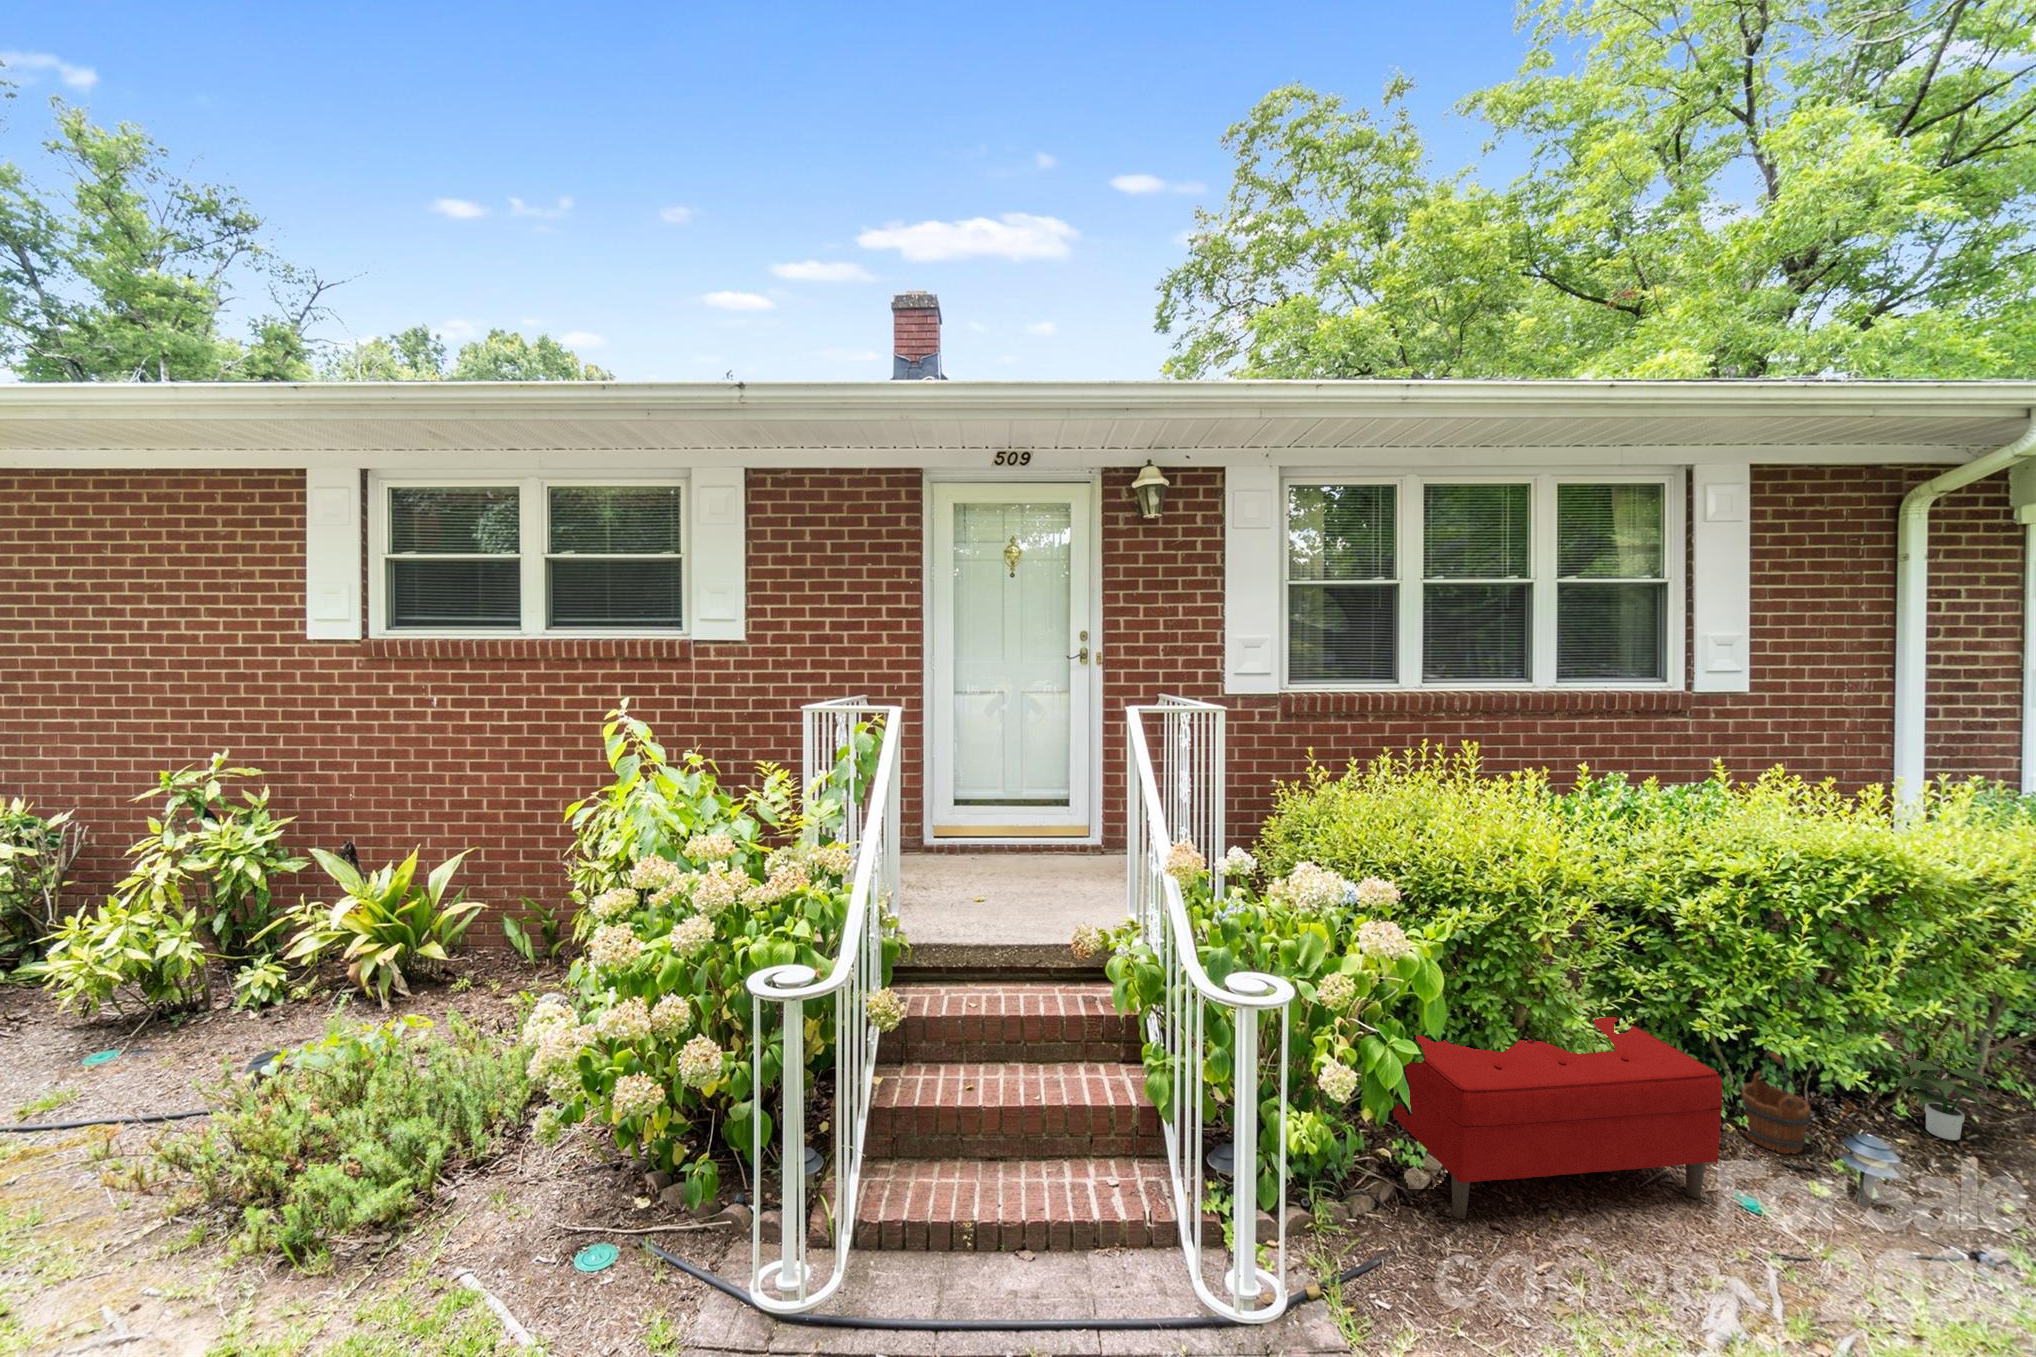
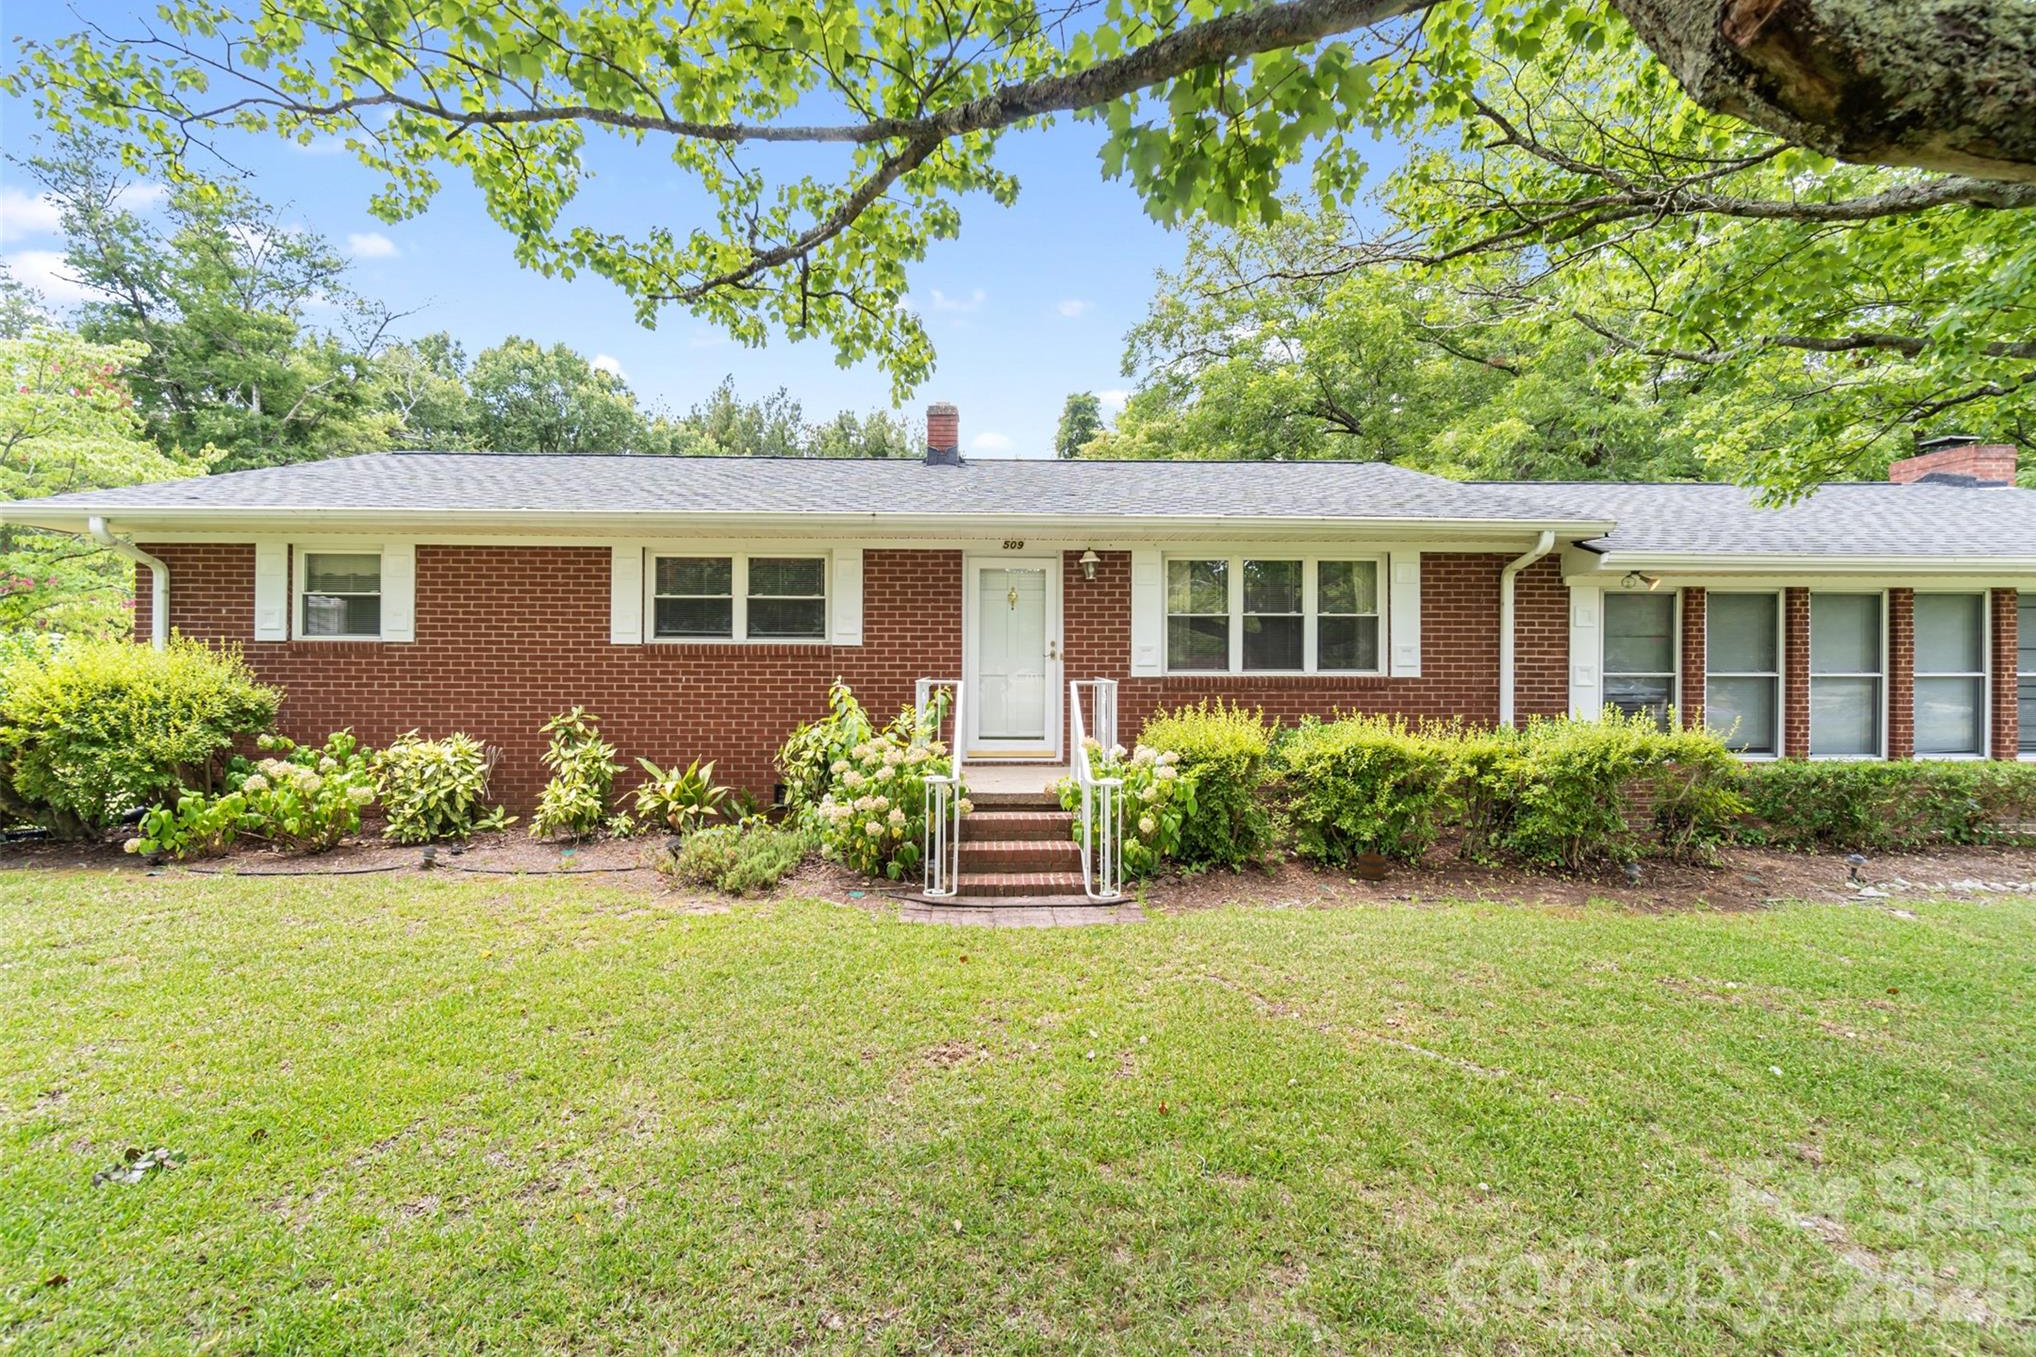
bench: present [1393,1017,1722,1219] -> none [1188,819,1330,893]
potted plant: present [1897,1050,1993,1140] -> none [1433,834,1473,877]

